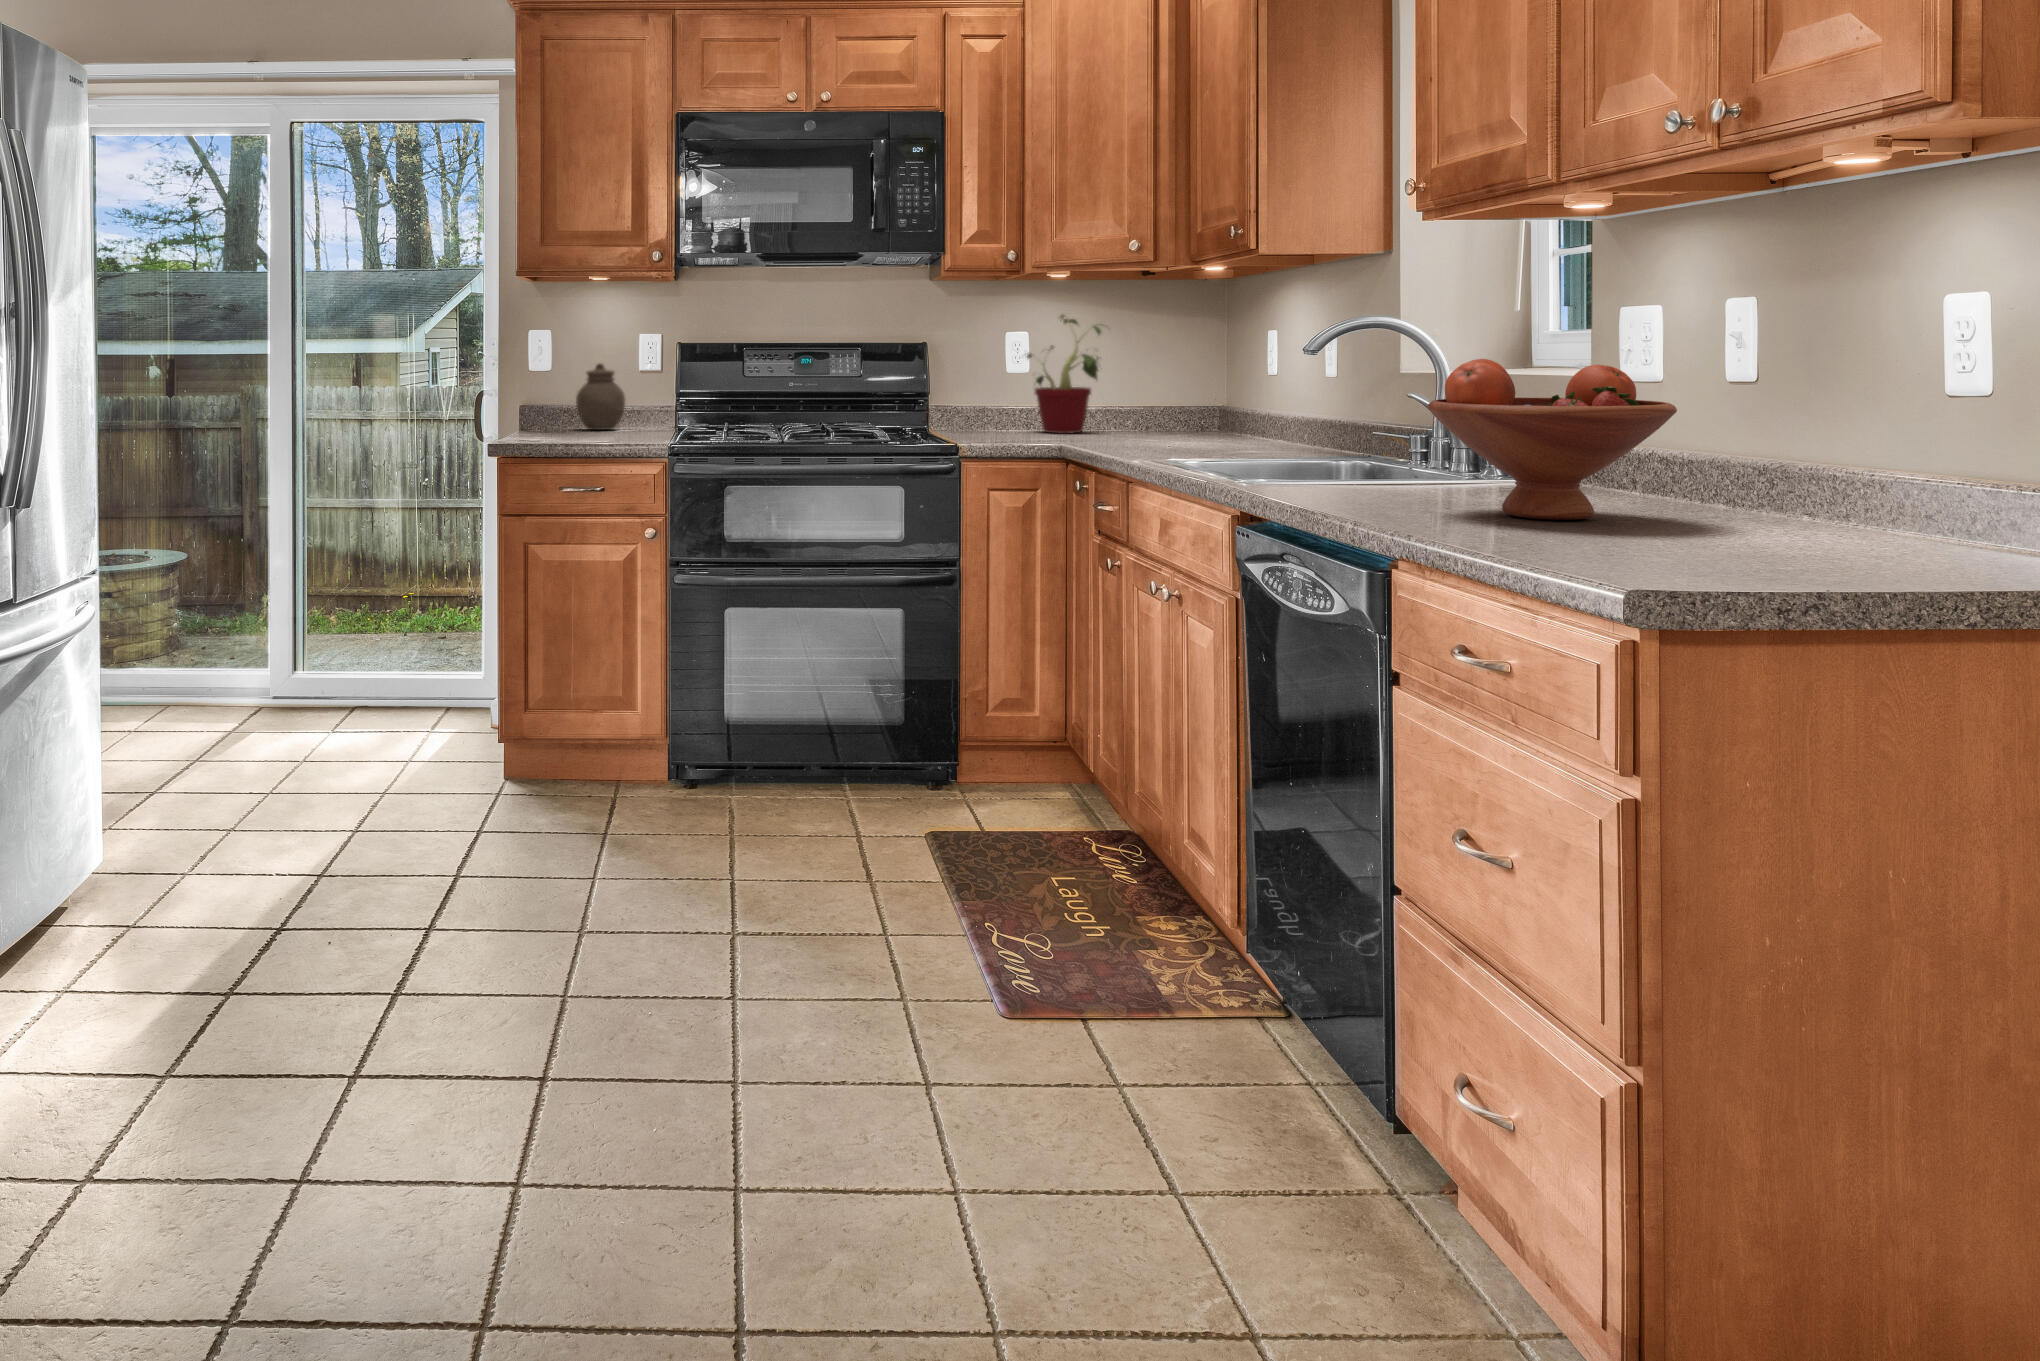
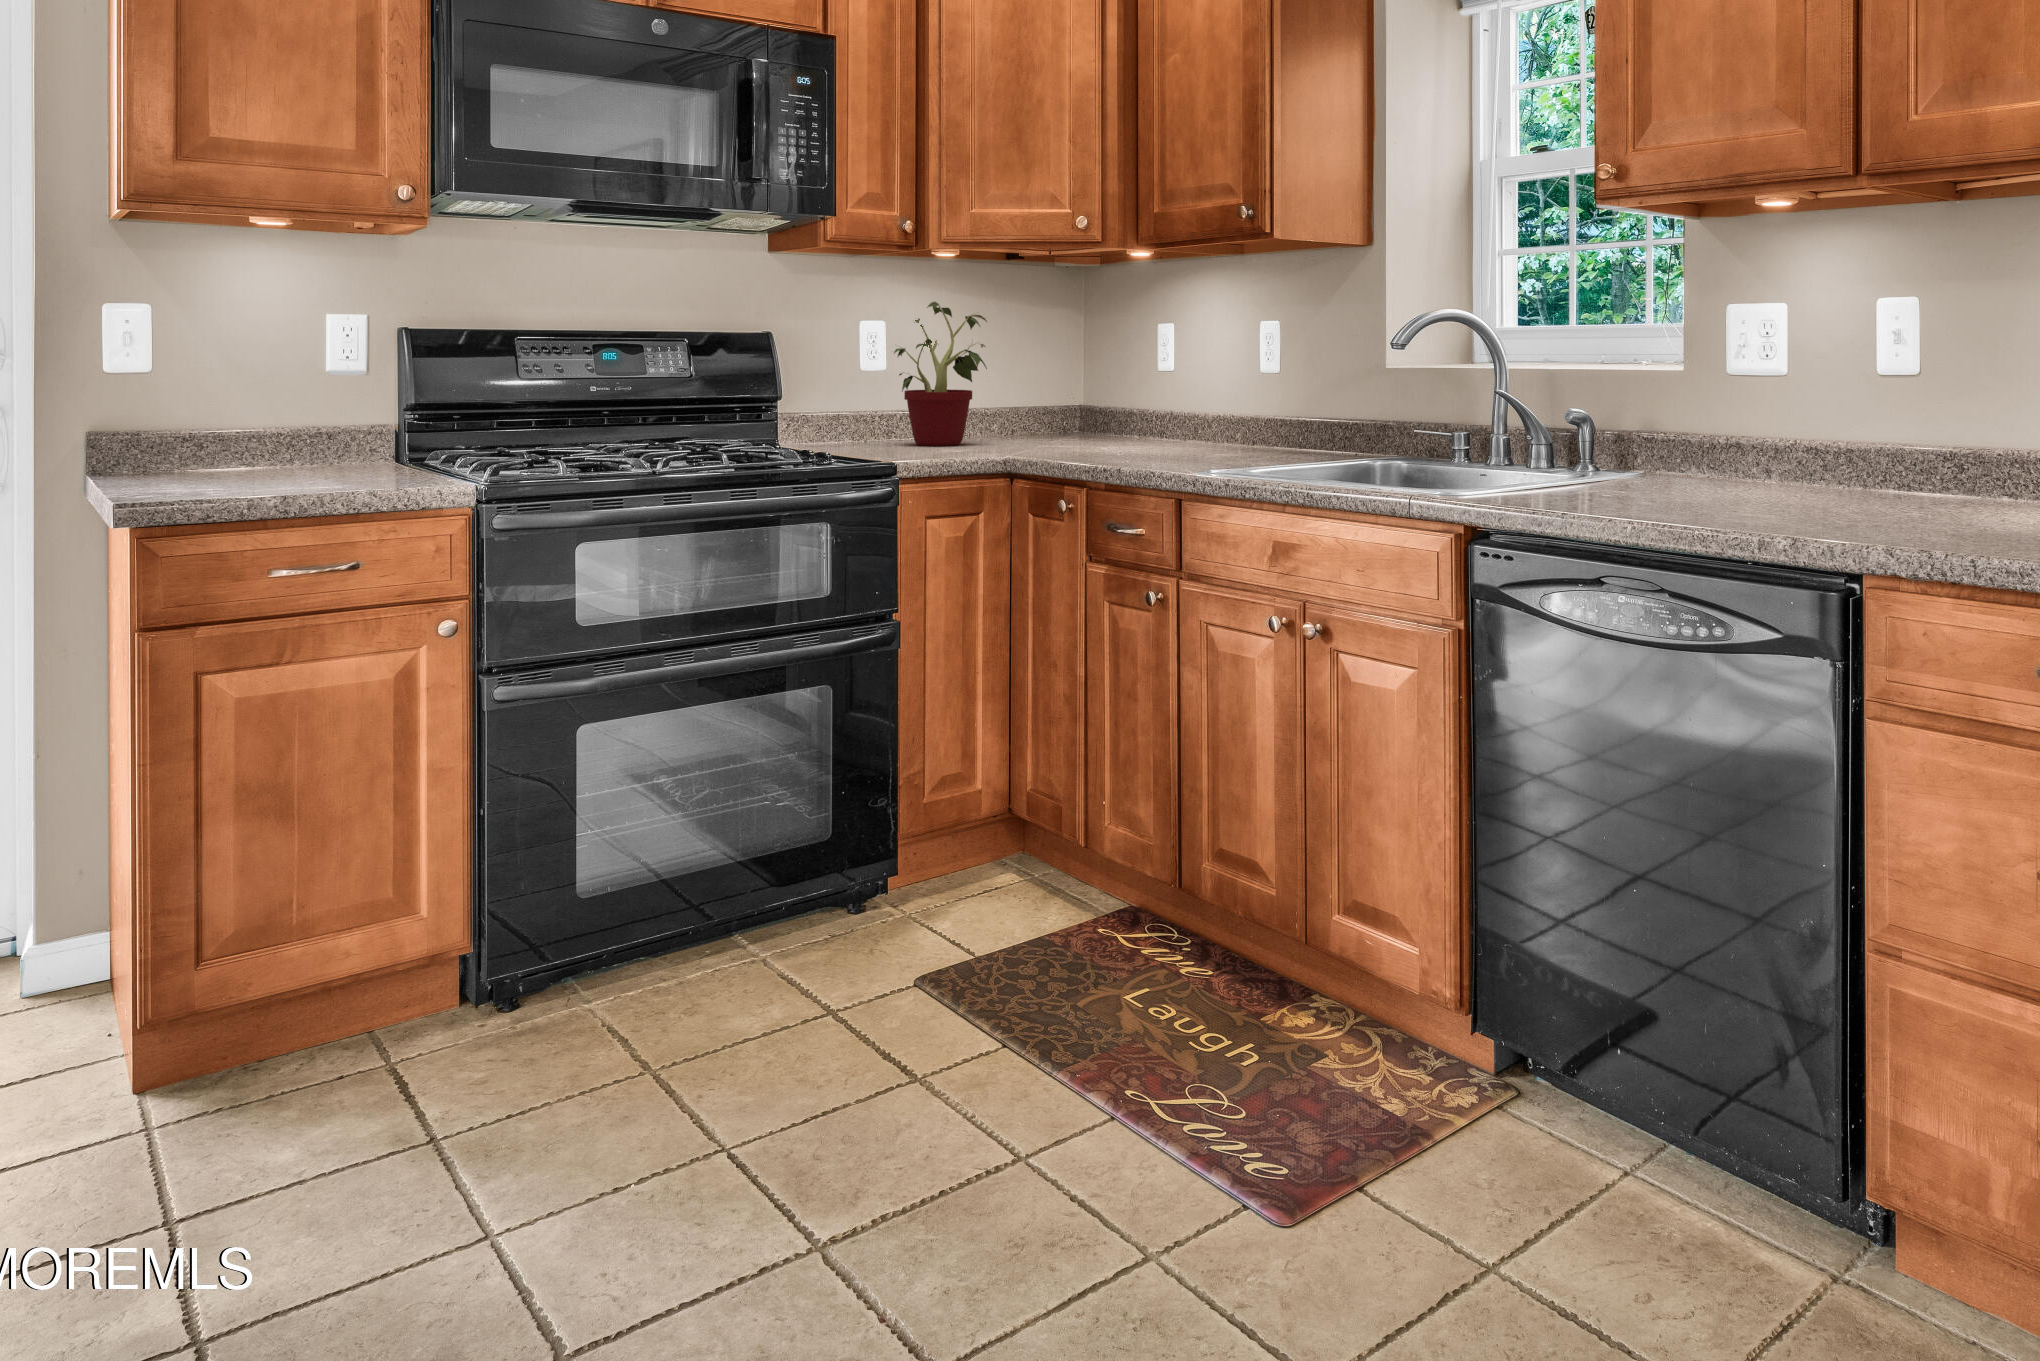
fruit bowl: present [1427,359,1677,520] -> none [1665,365,1888,525]
jar: present [576,364,625,430] -> none [204,360,301,468]

